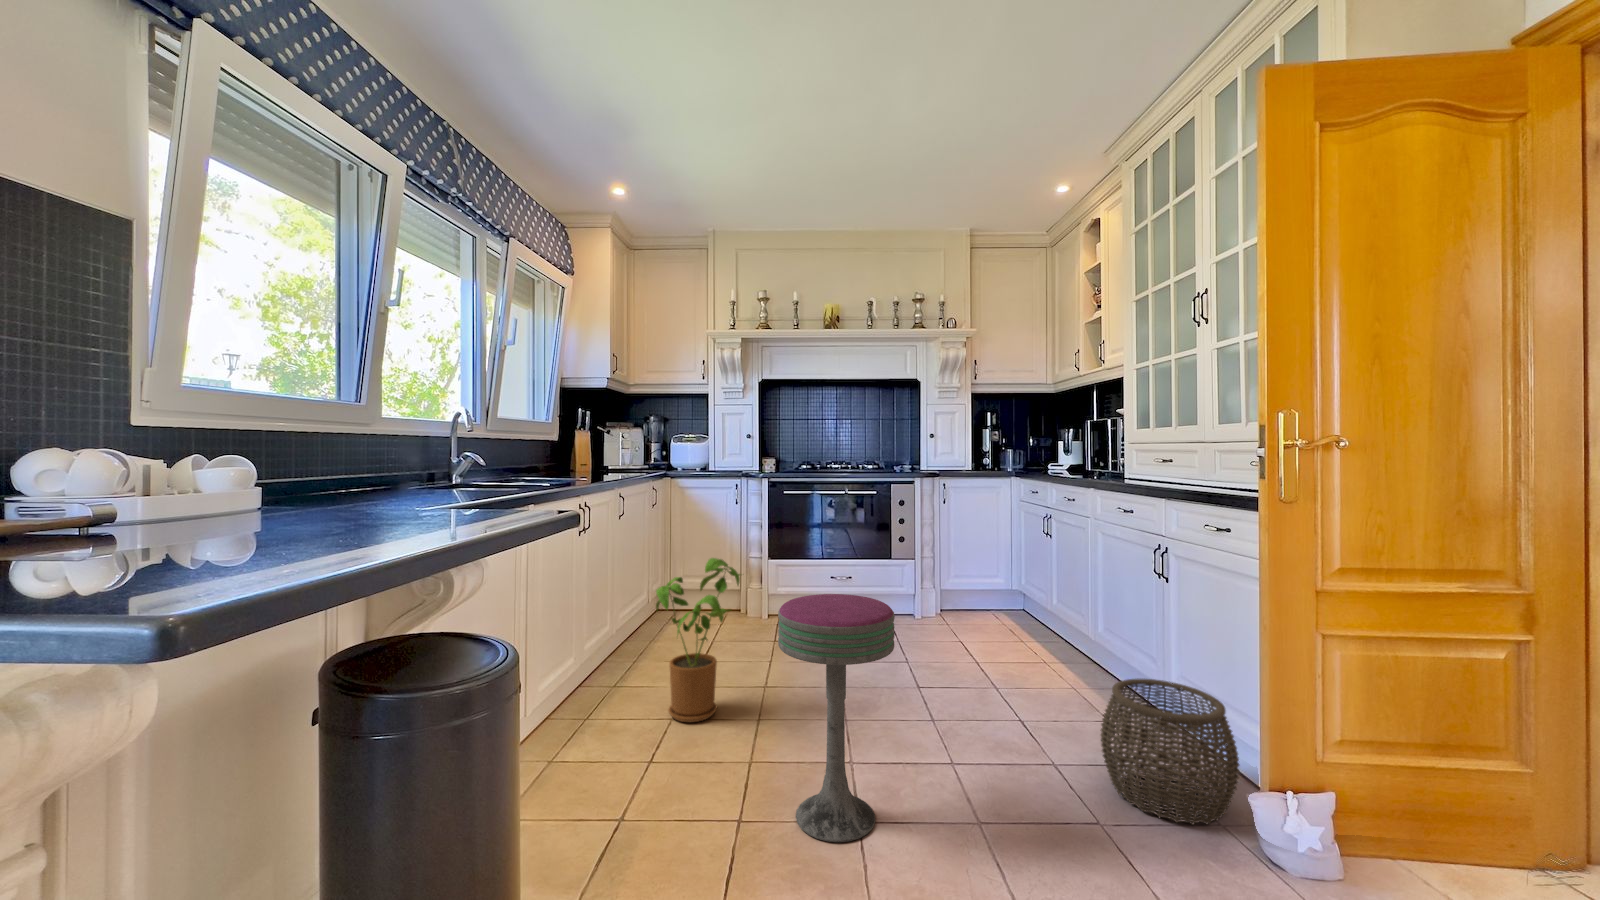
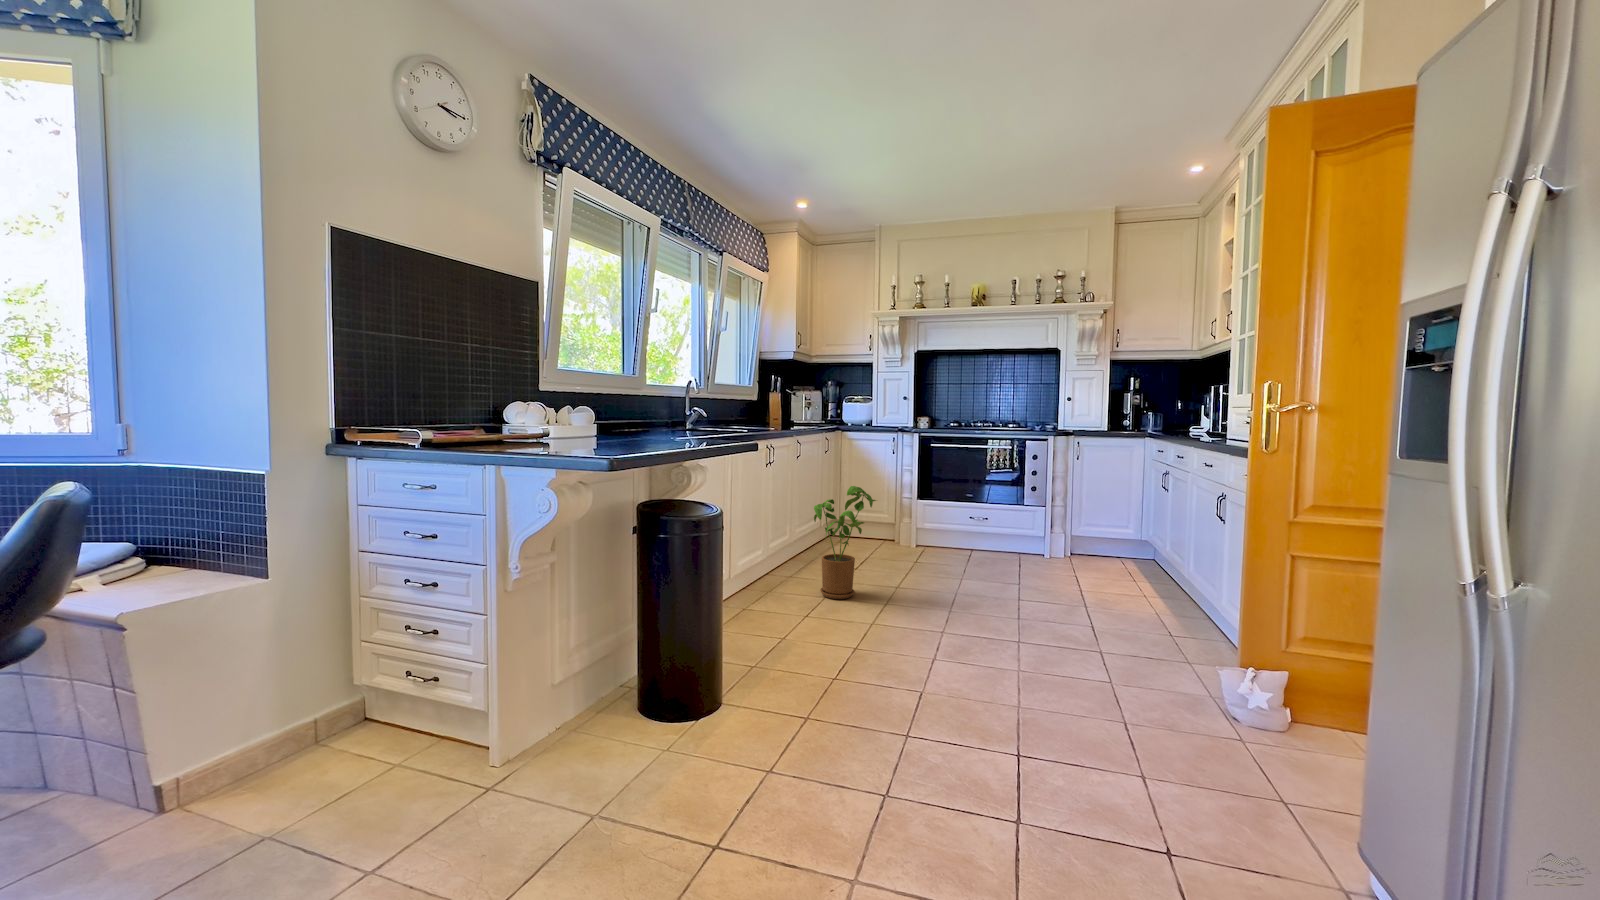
bar stool: present [778,594,895,842] -> none [880,508,961,666]
woven basket: present [1100,679,1240,825] -> none [1132,594,1244,701]

